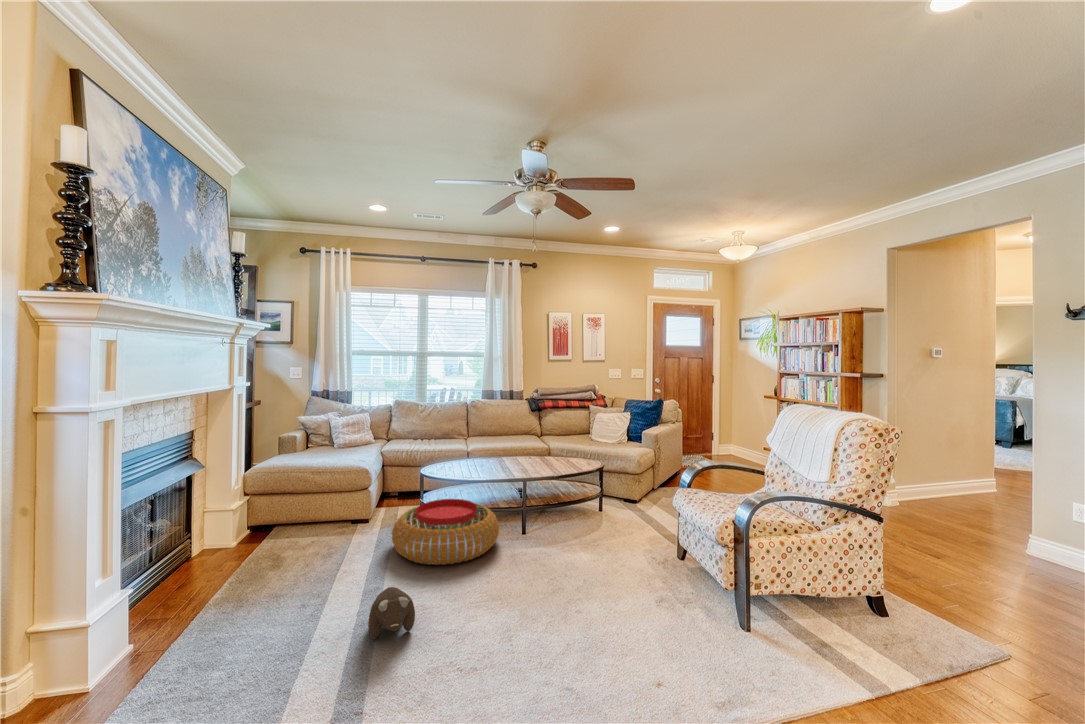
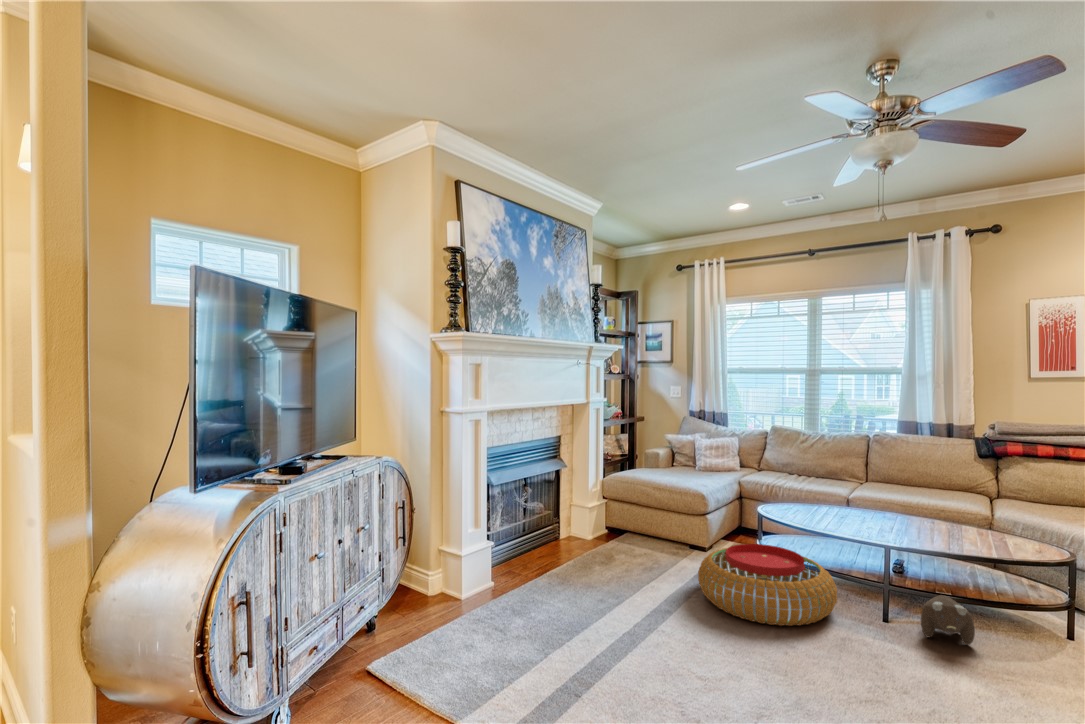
plush toy: present [368,587,415,639] -> present [921,596,975,645]

